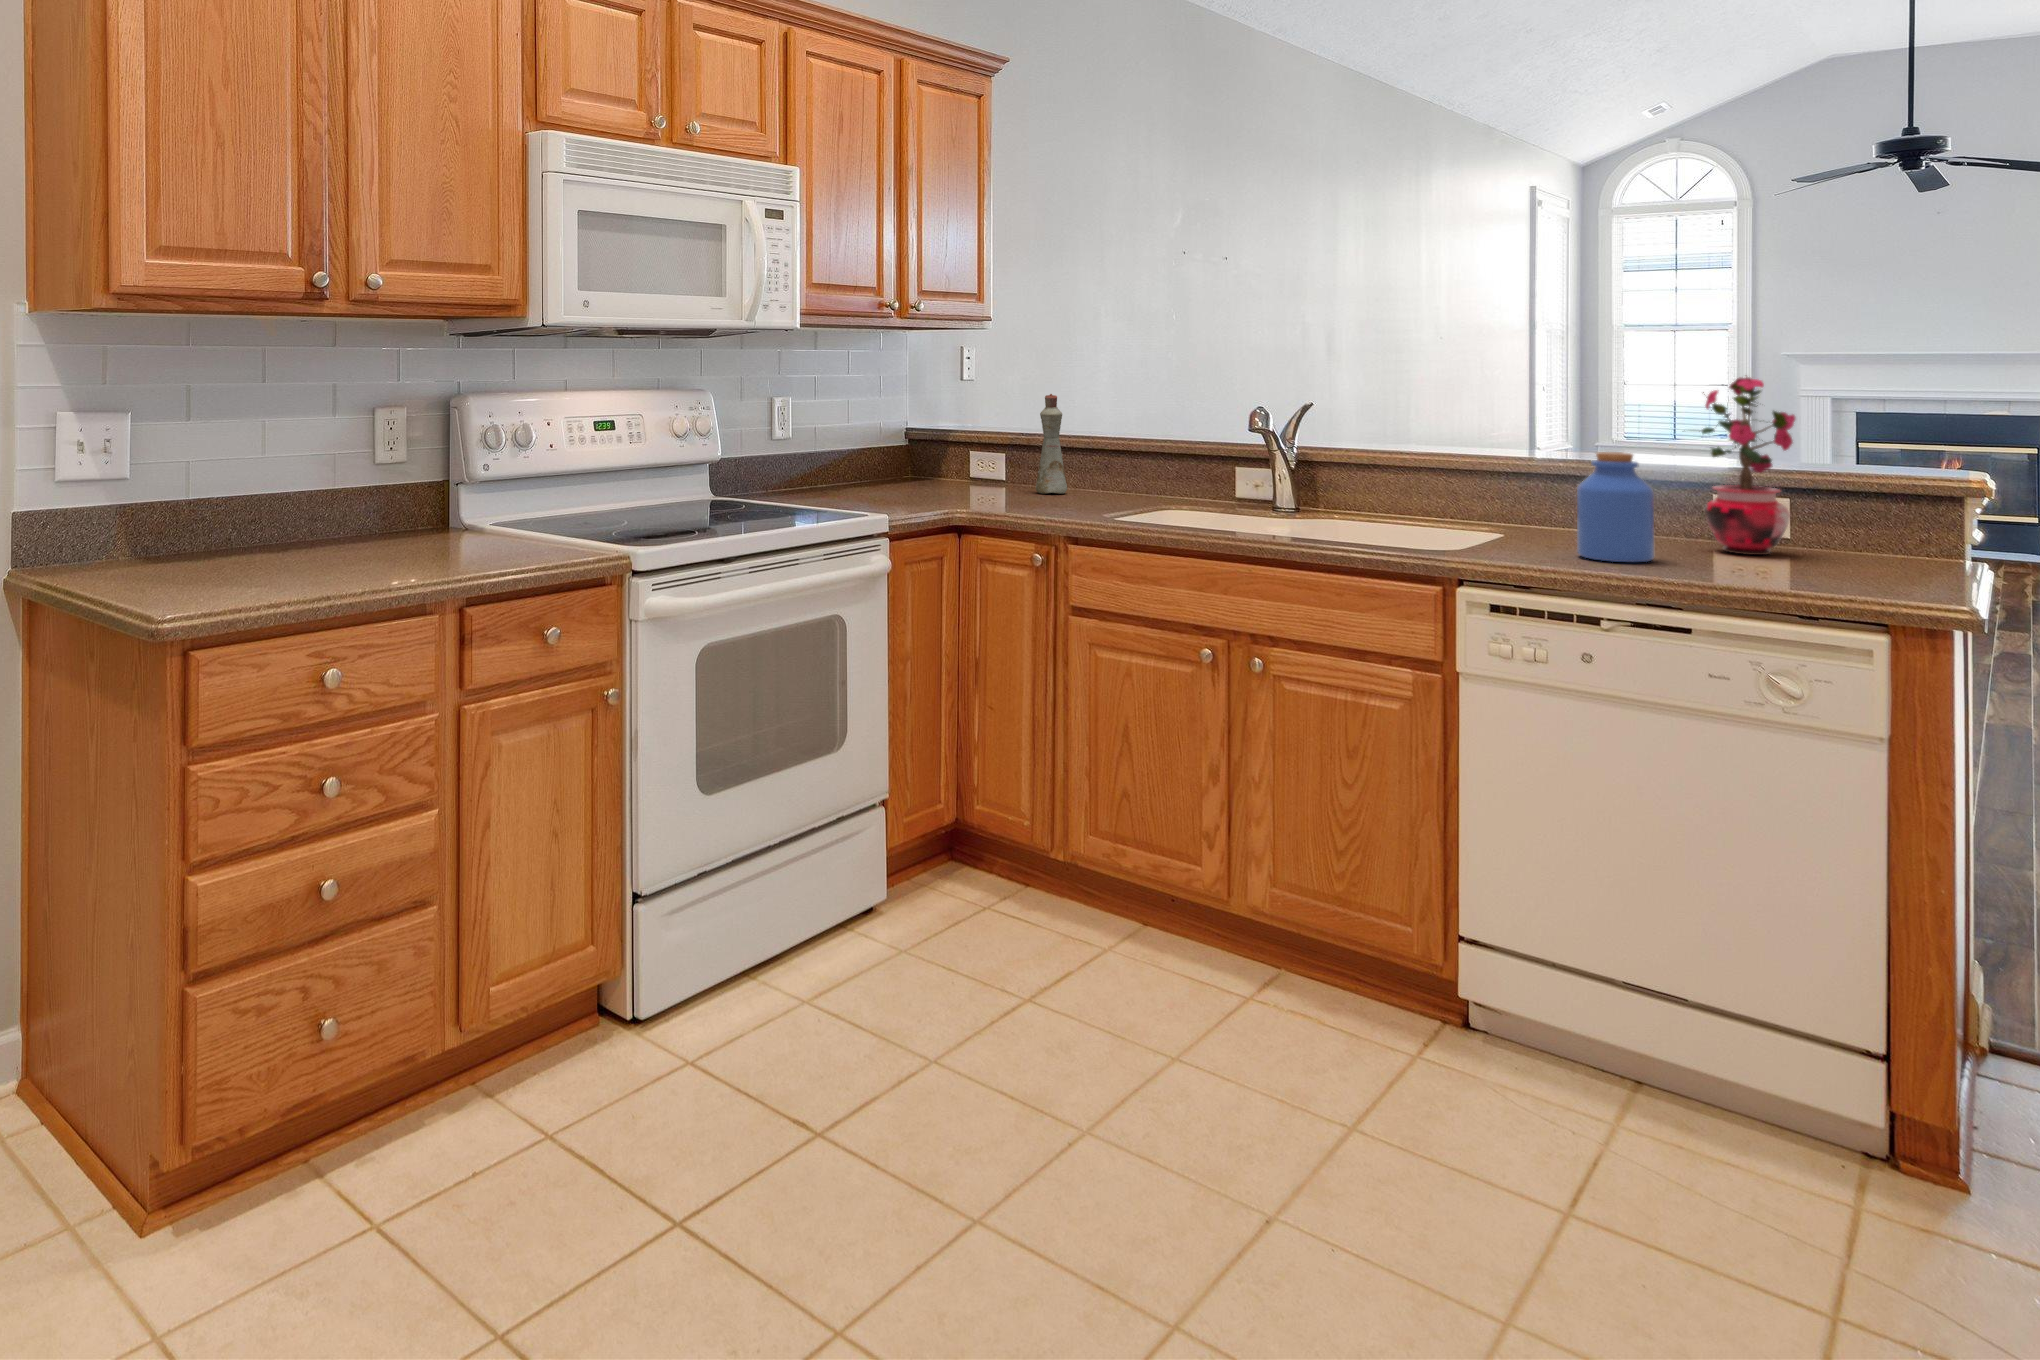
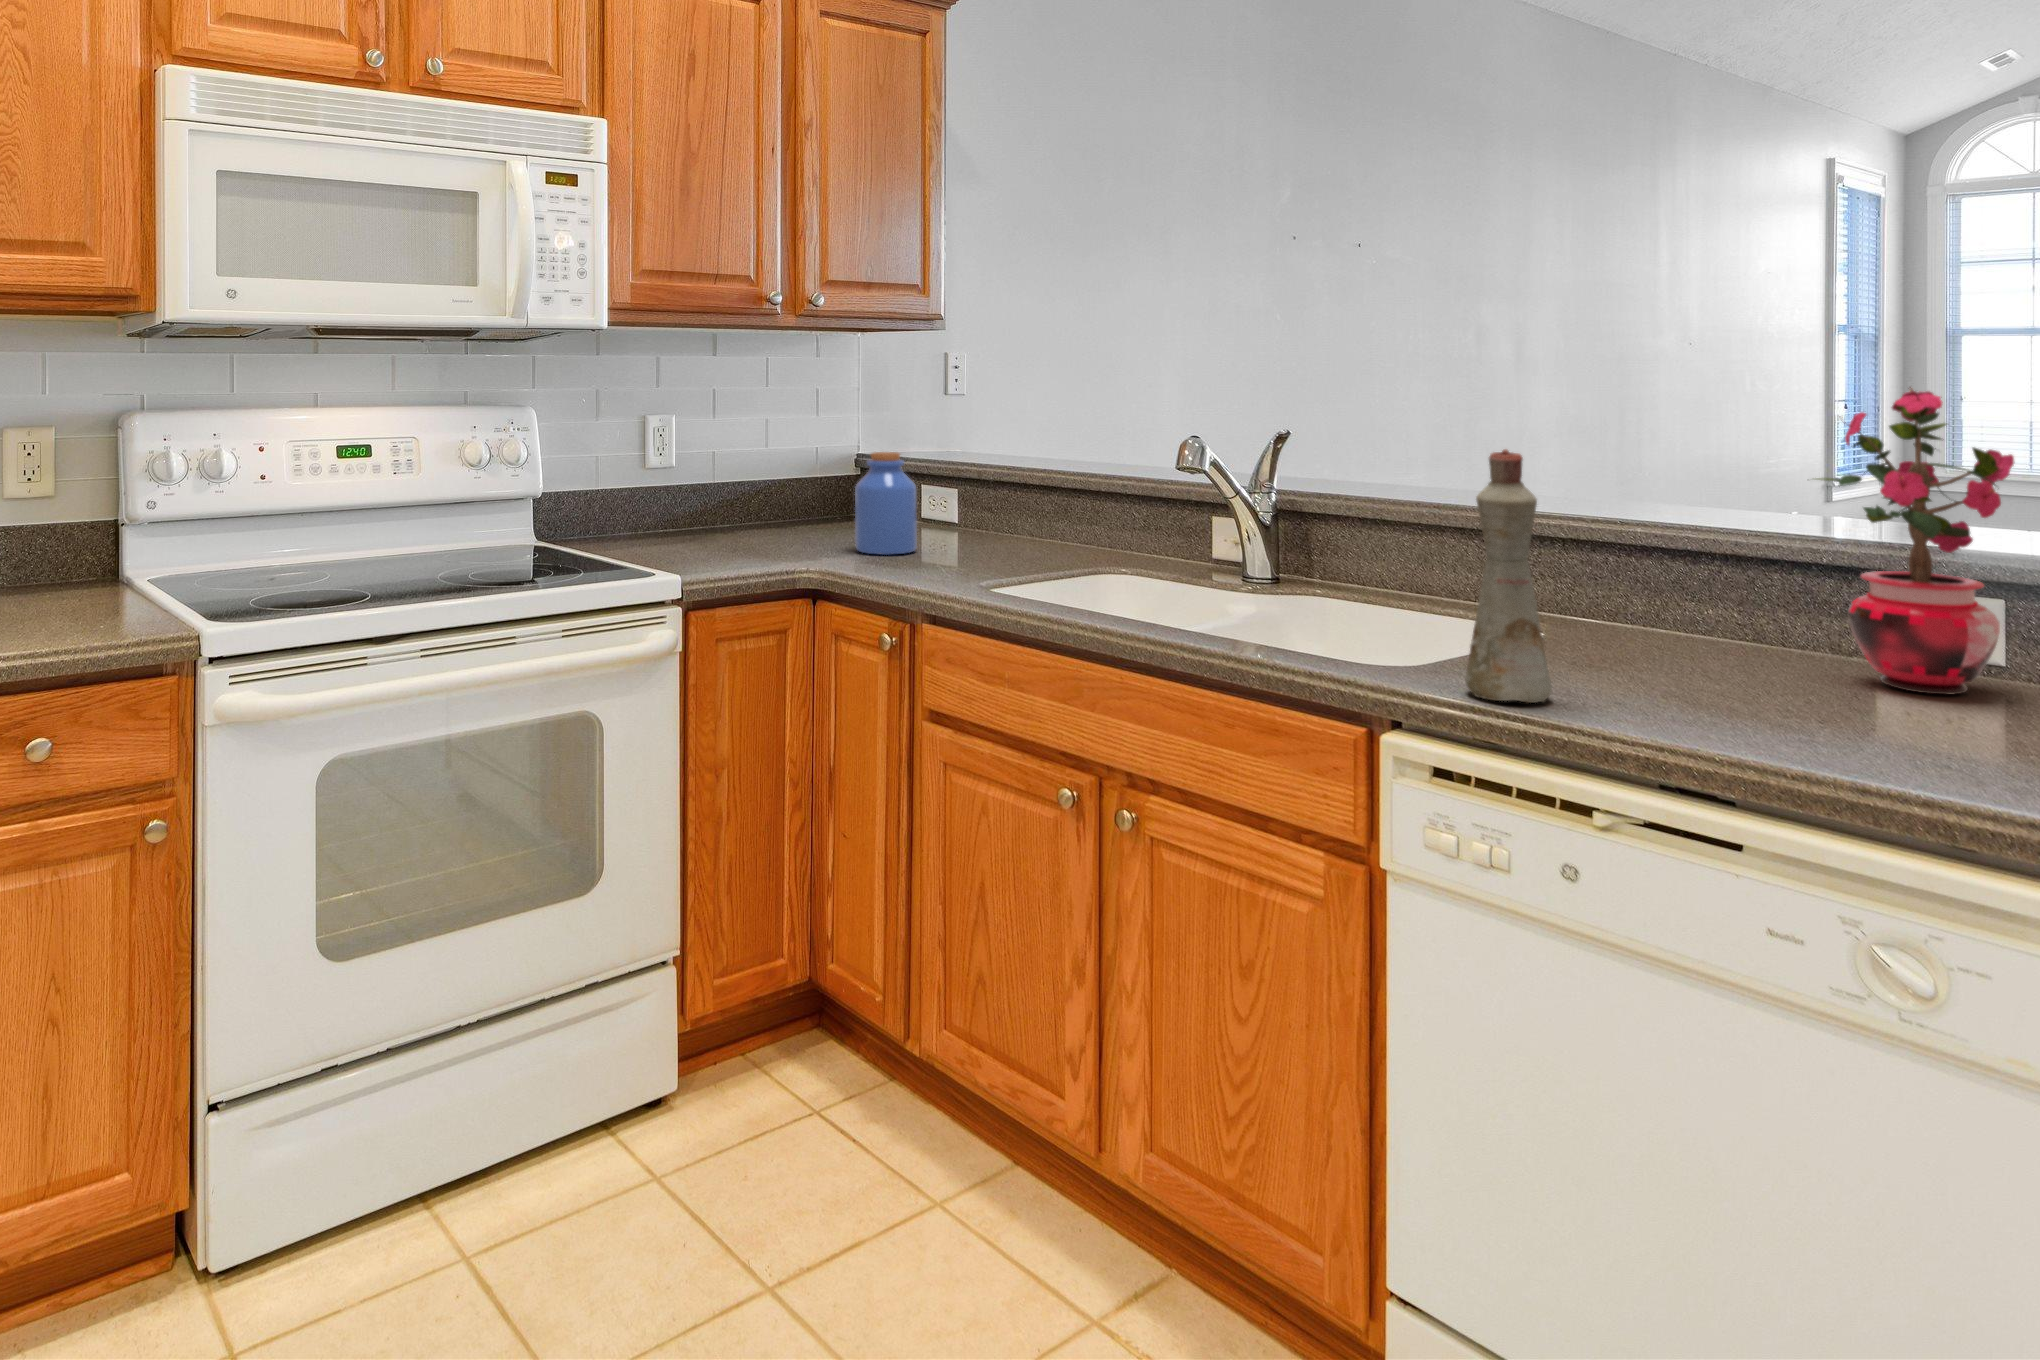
bottle: present [1036,394,1067,494] -> present [1465,449,1552,703]
jar: present [1577,452,1654,562] -> present [855,452,917,555]

